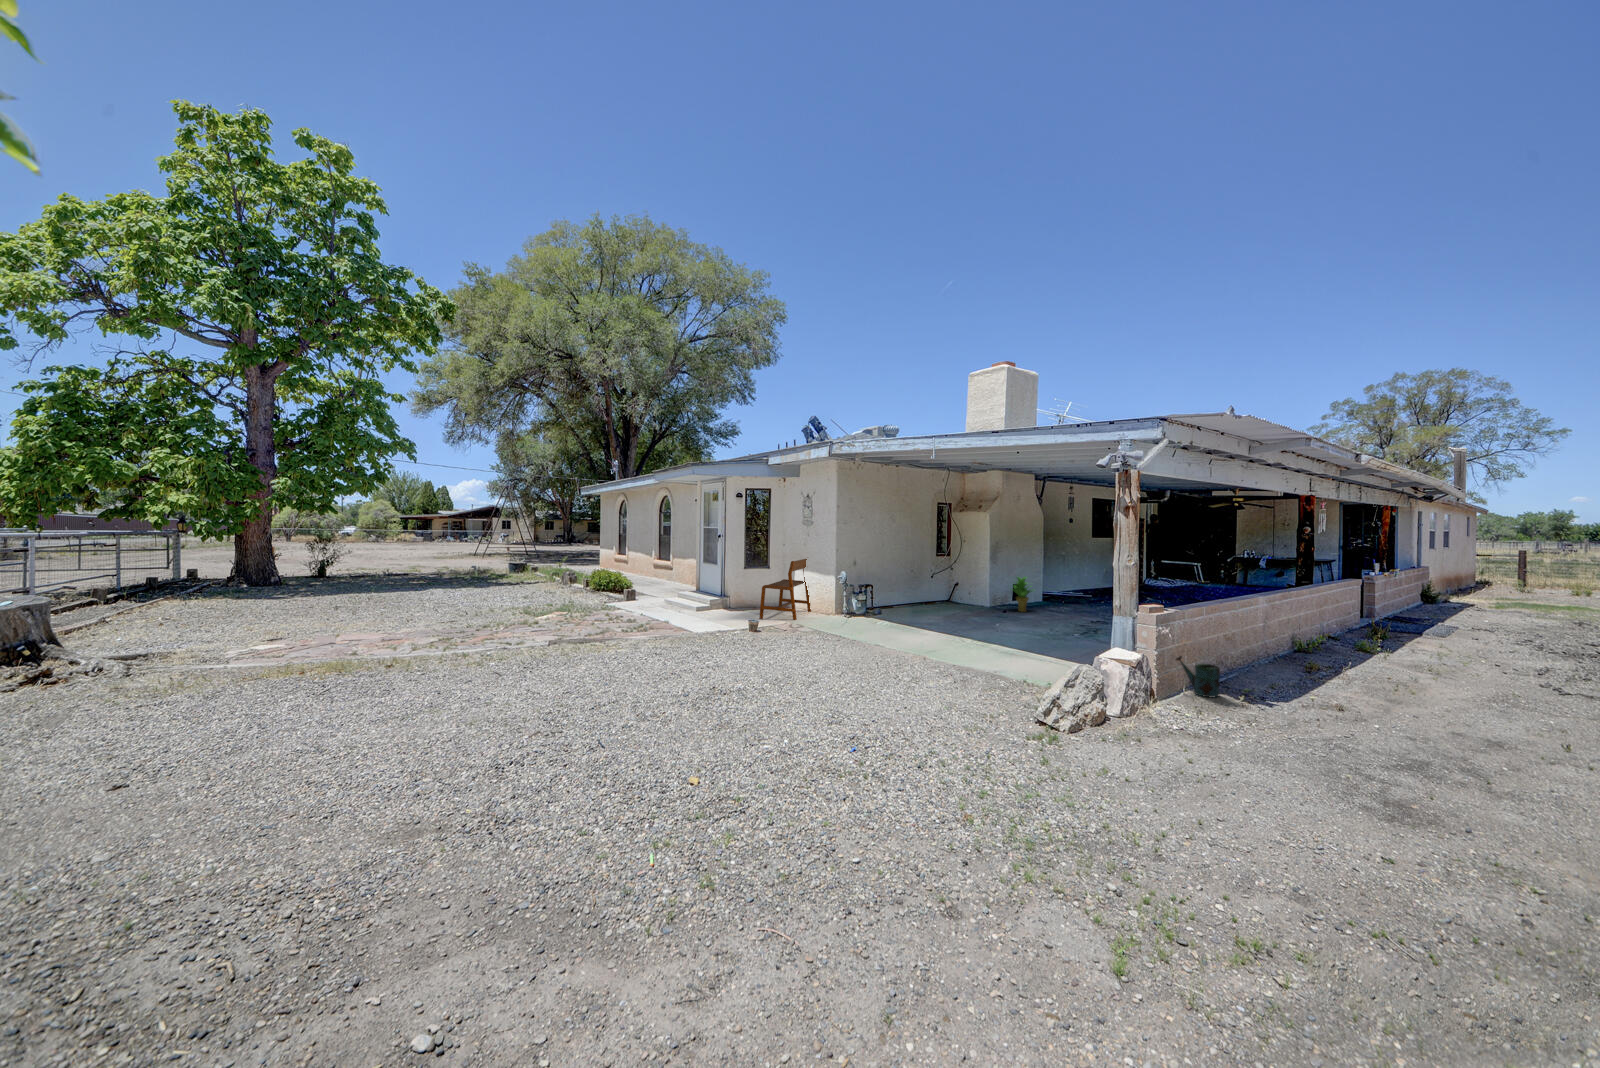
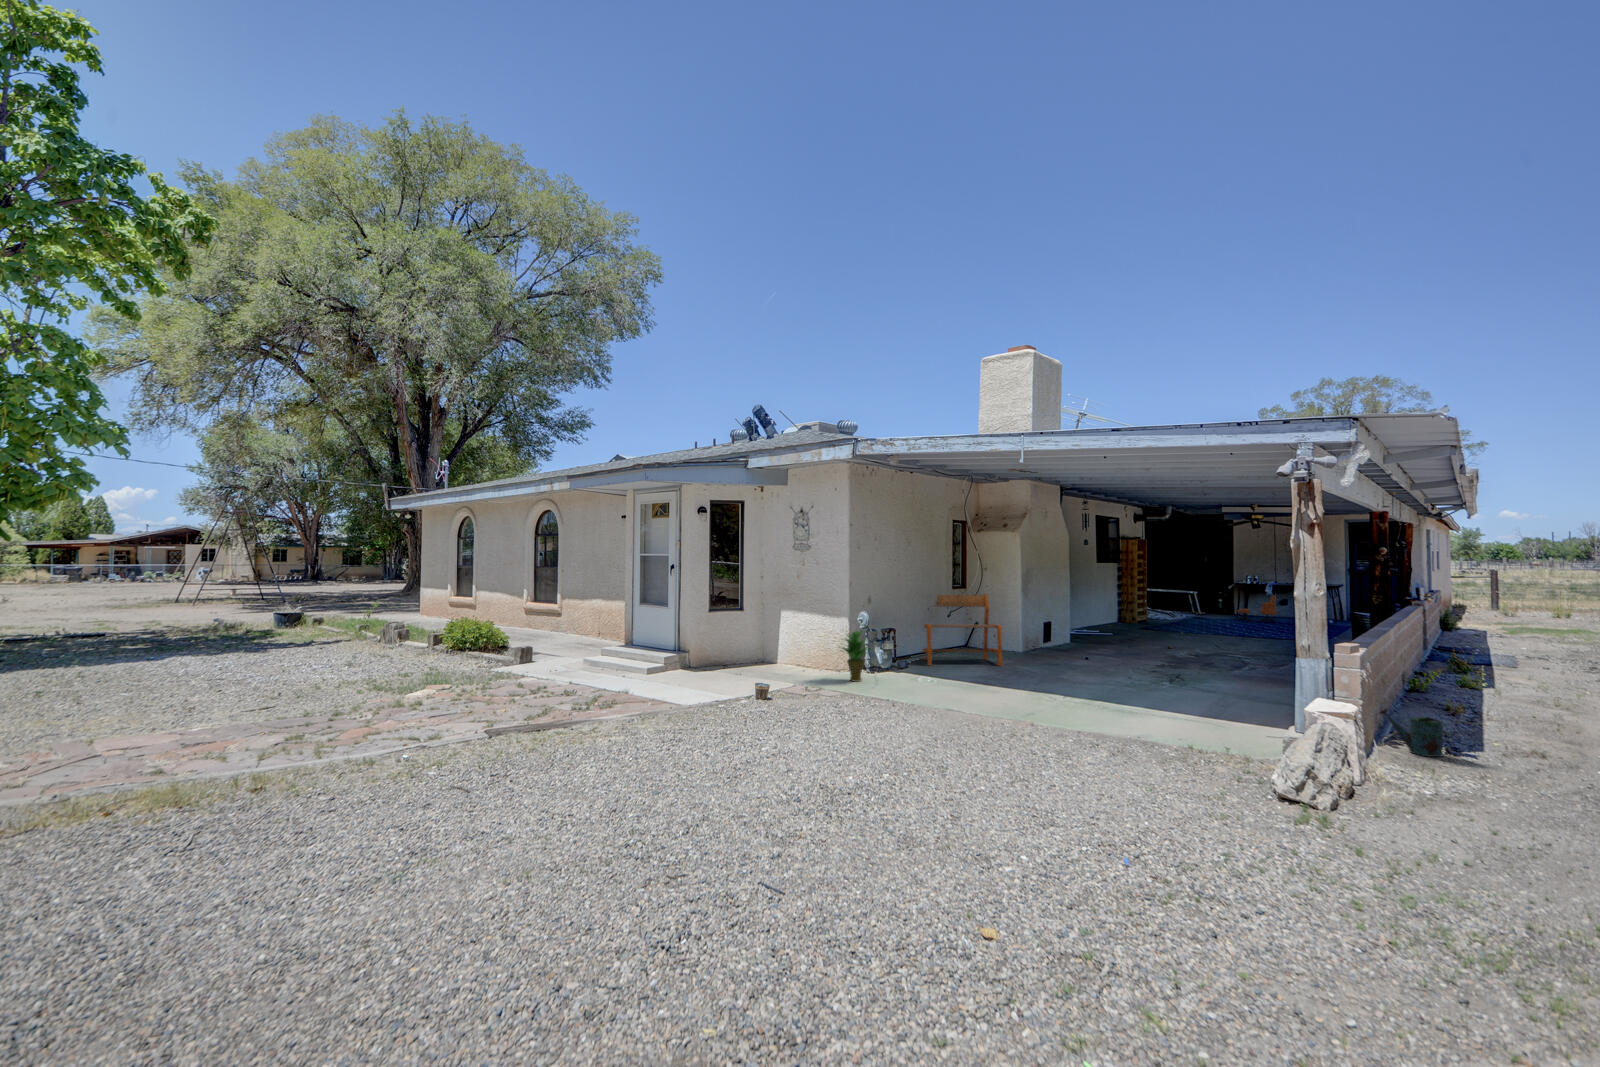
lounge chair: none [1296,550,1344,583] -> present [1235,595,1278,621]
bench: present [759,559,811,620] -> present [923,594,1002,666]
potted plant: present [1012,577,1032,612] -> present [842,630,870,682]

